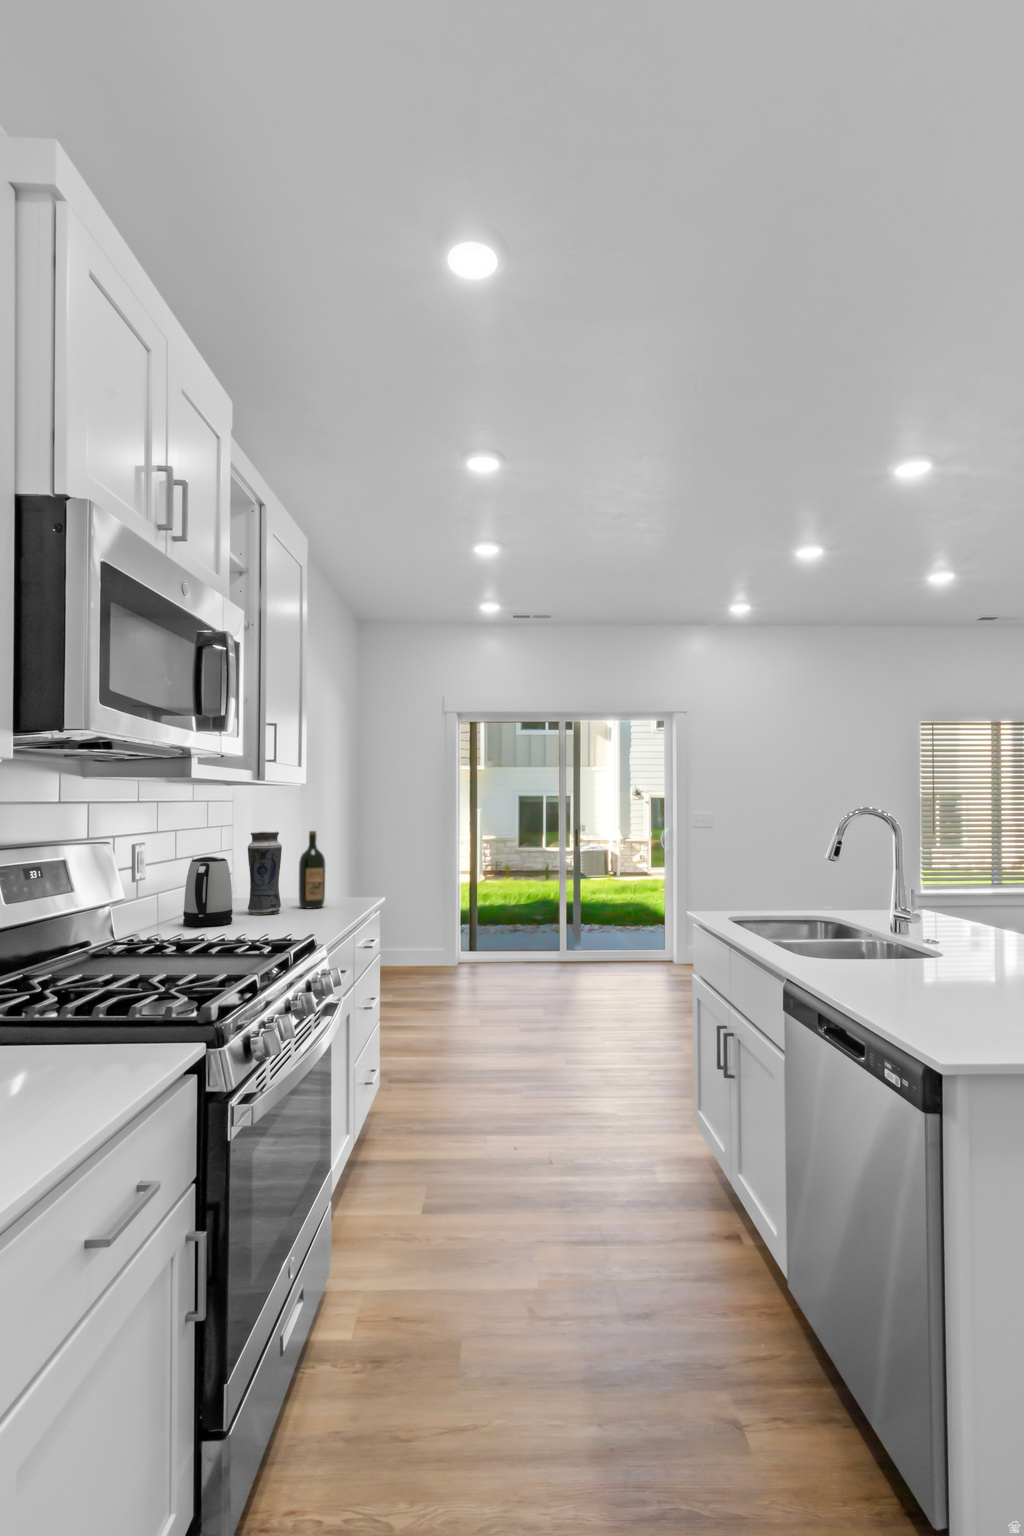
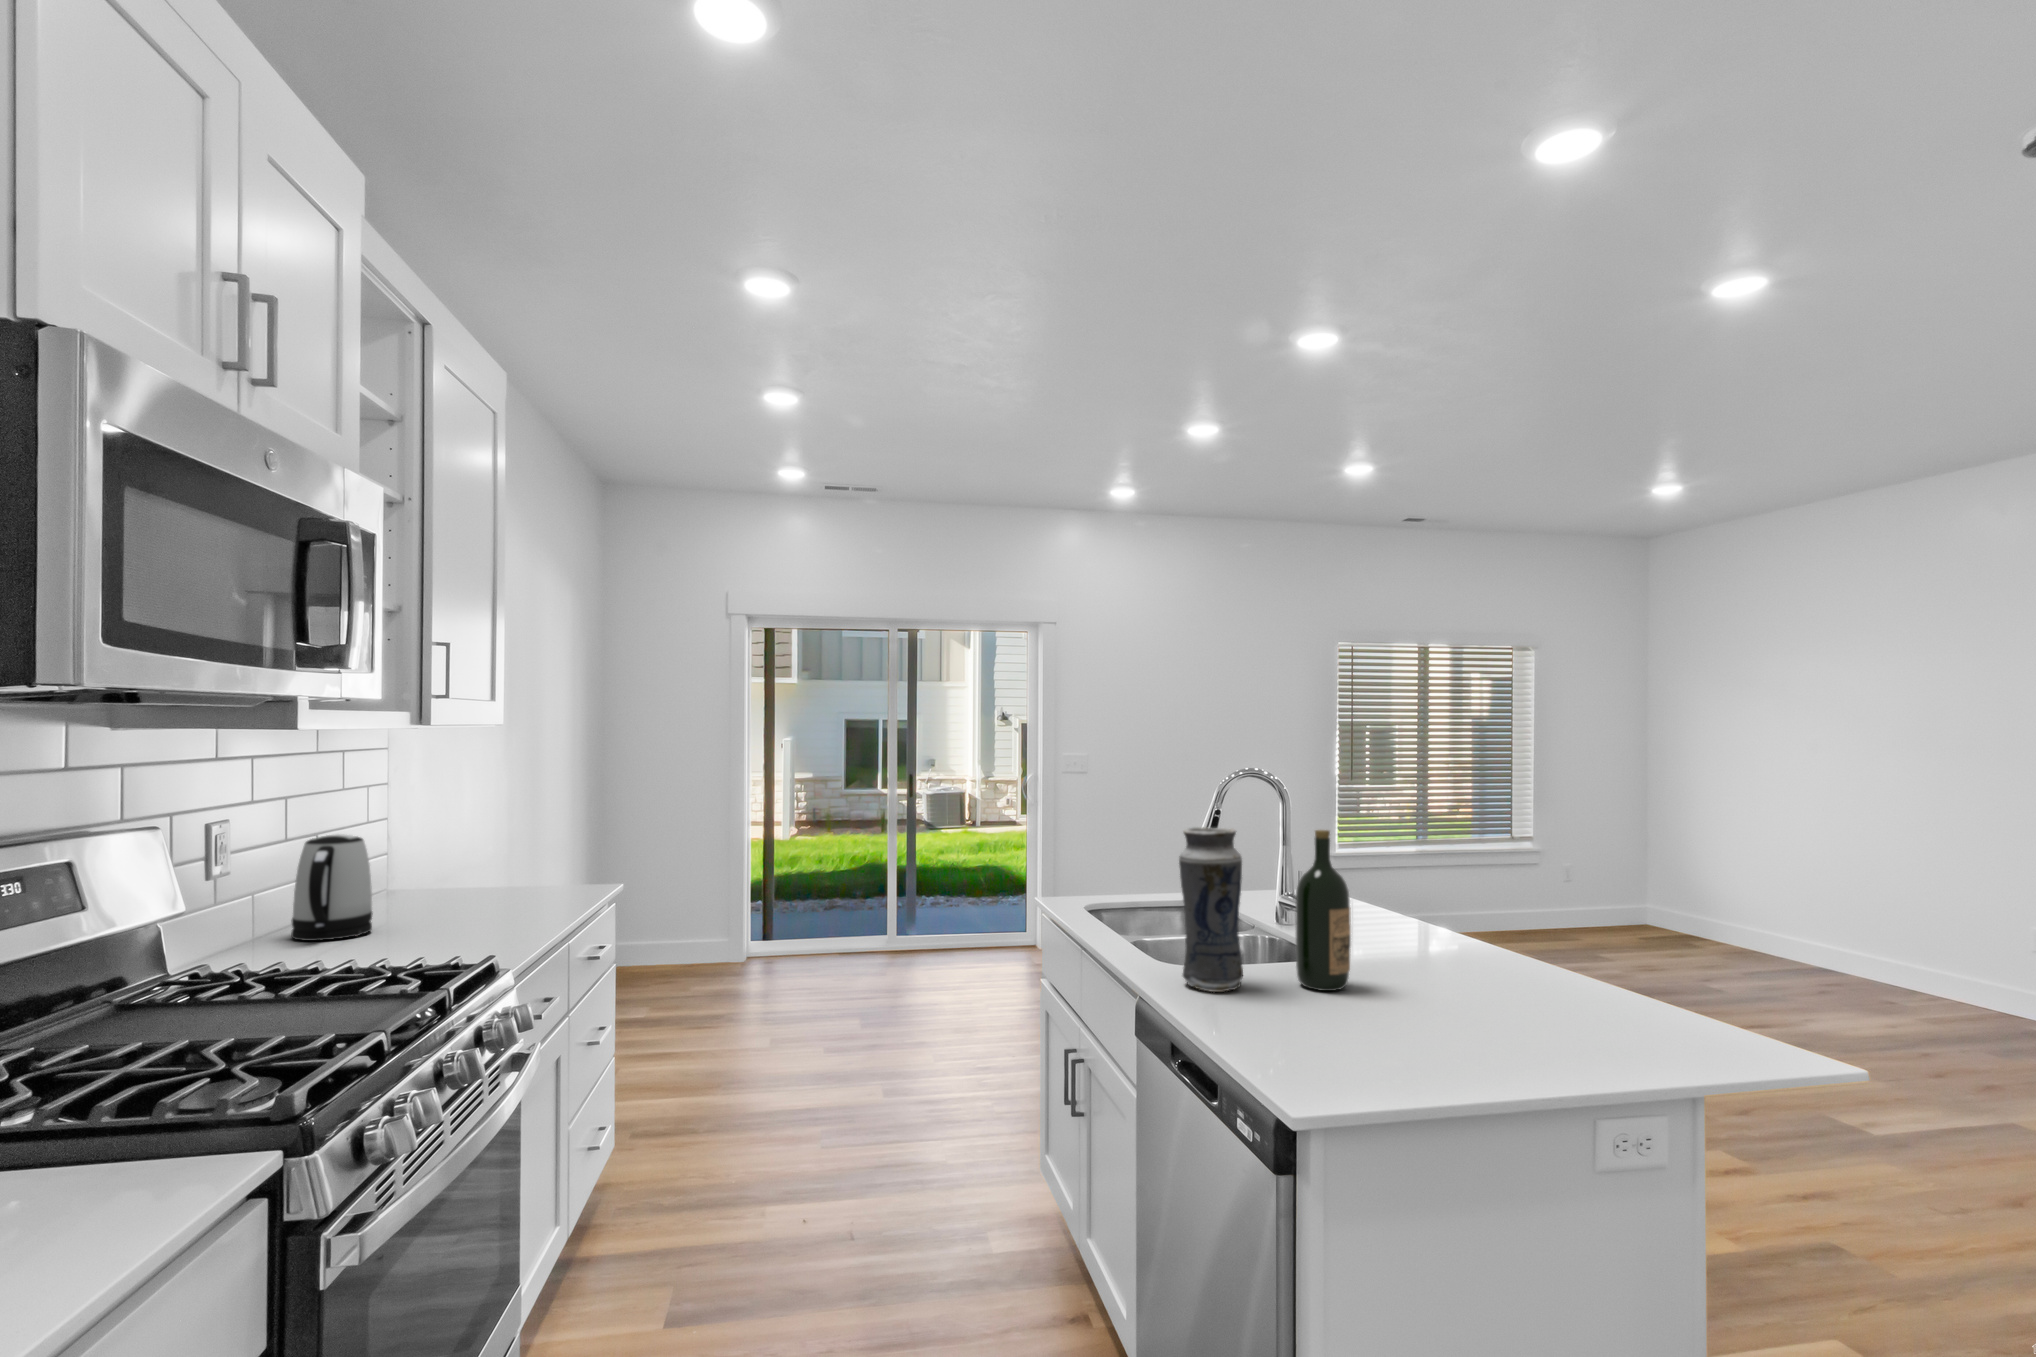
wine bottle: present [299,831,325,909] -> present [1295,830,1351,991]
vase: present [248,832,282,915] -> present [1179,827,1243,992]

